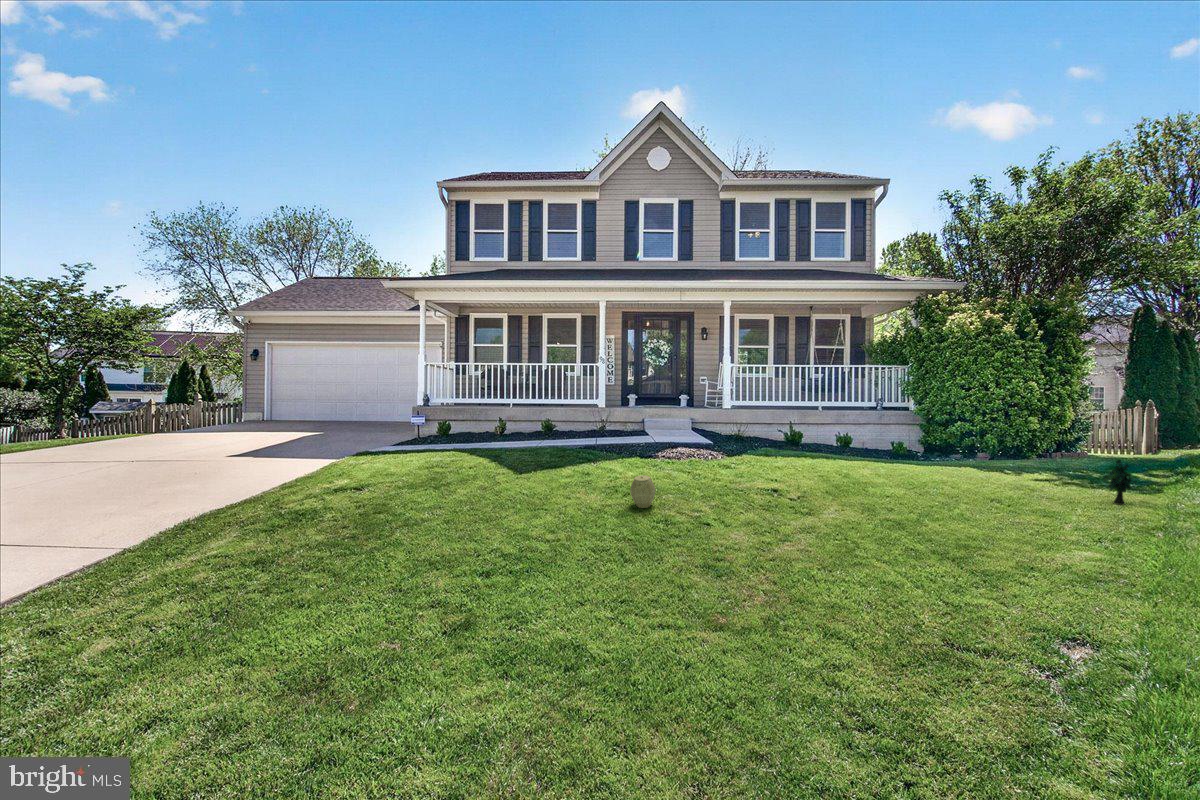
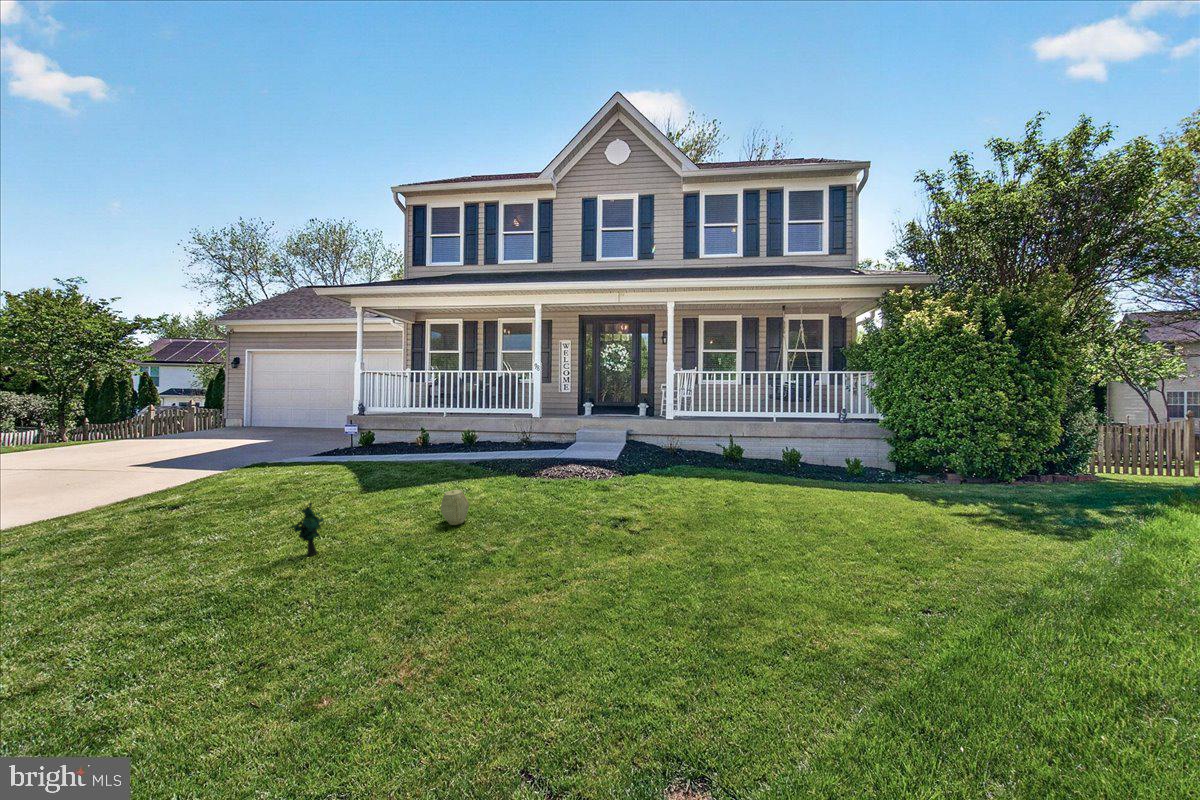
decorative plant: present [1103,460,1137,505] -> present [291,503,324,556]

